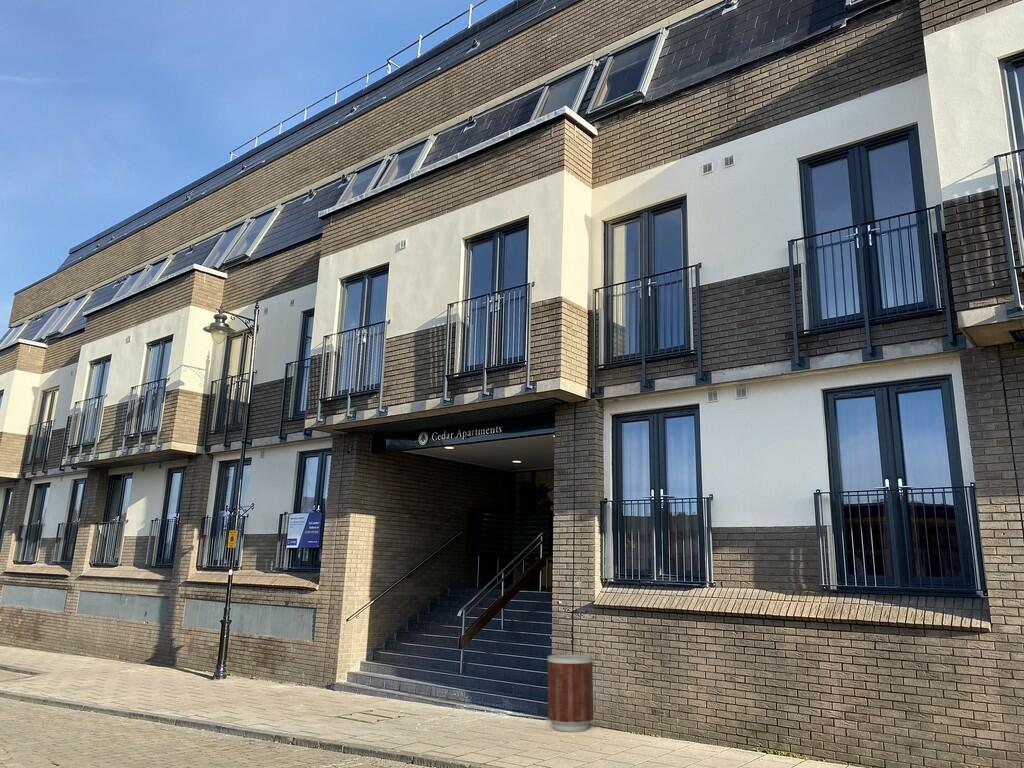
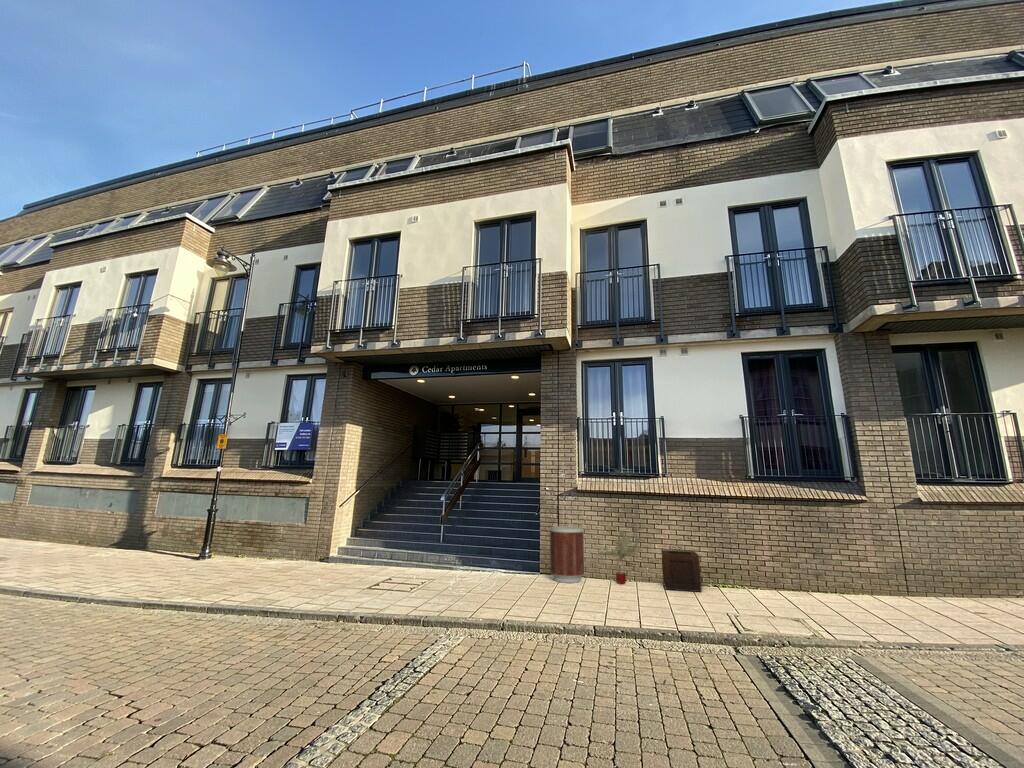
potted tree: none [609,662,658,738] -> present [600,530,641,584]
wooden crate: none [673,693,739,756] -> present [662,550,702,592]

